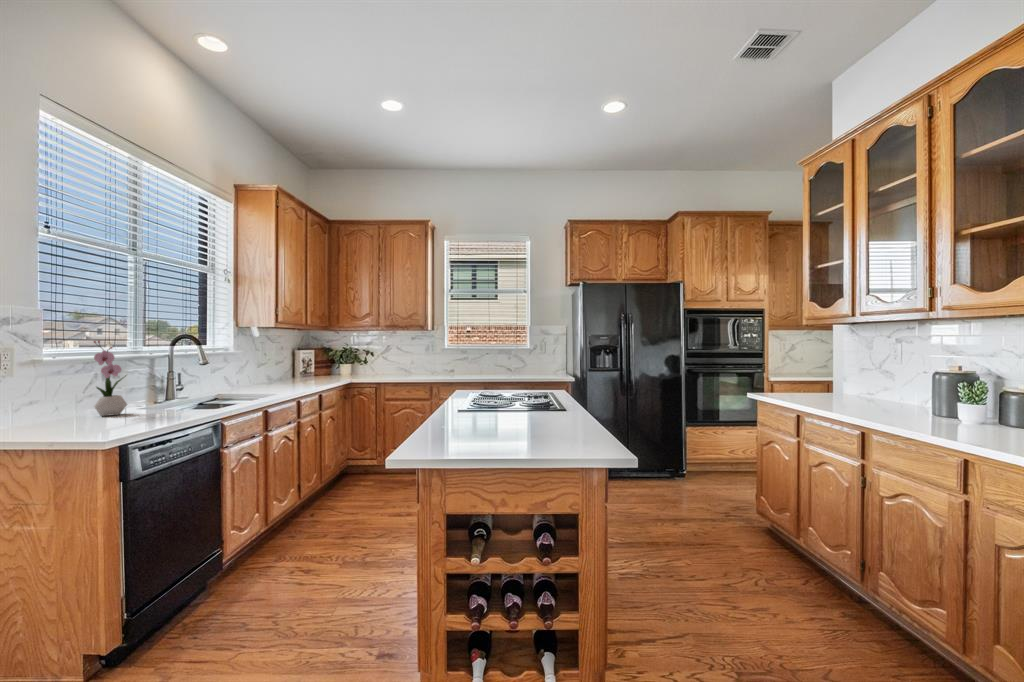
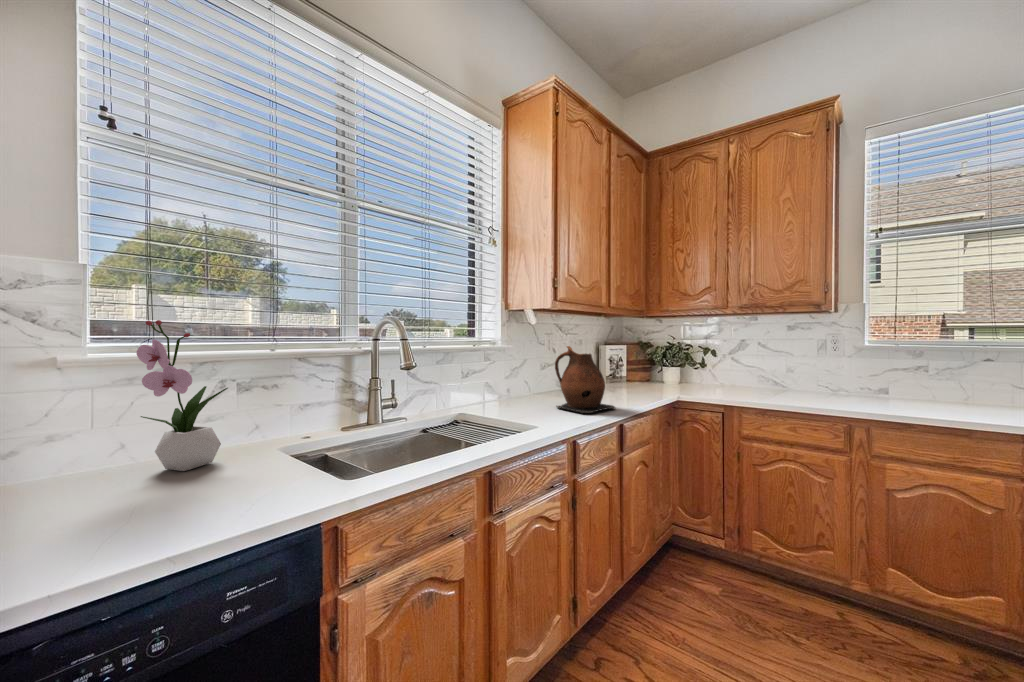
ceramic pitcher: none [277,351,317,389] -> present [555,346,615,413]

